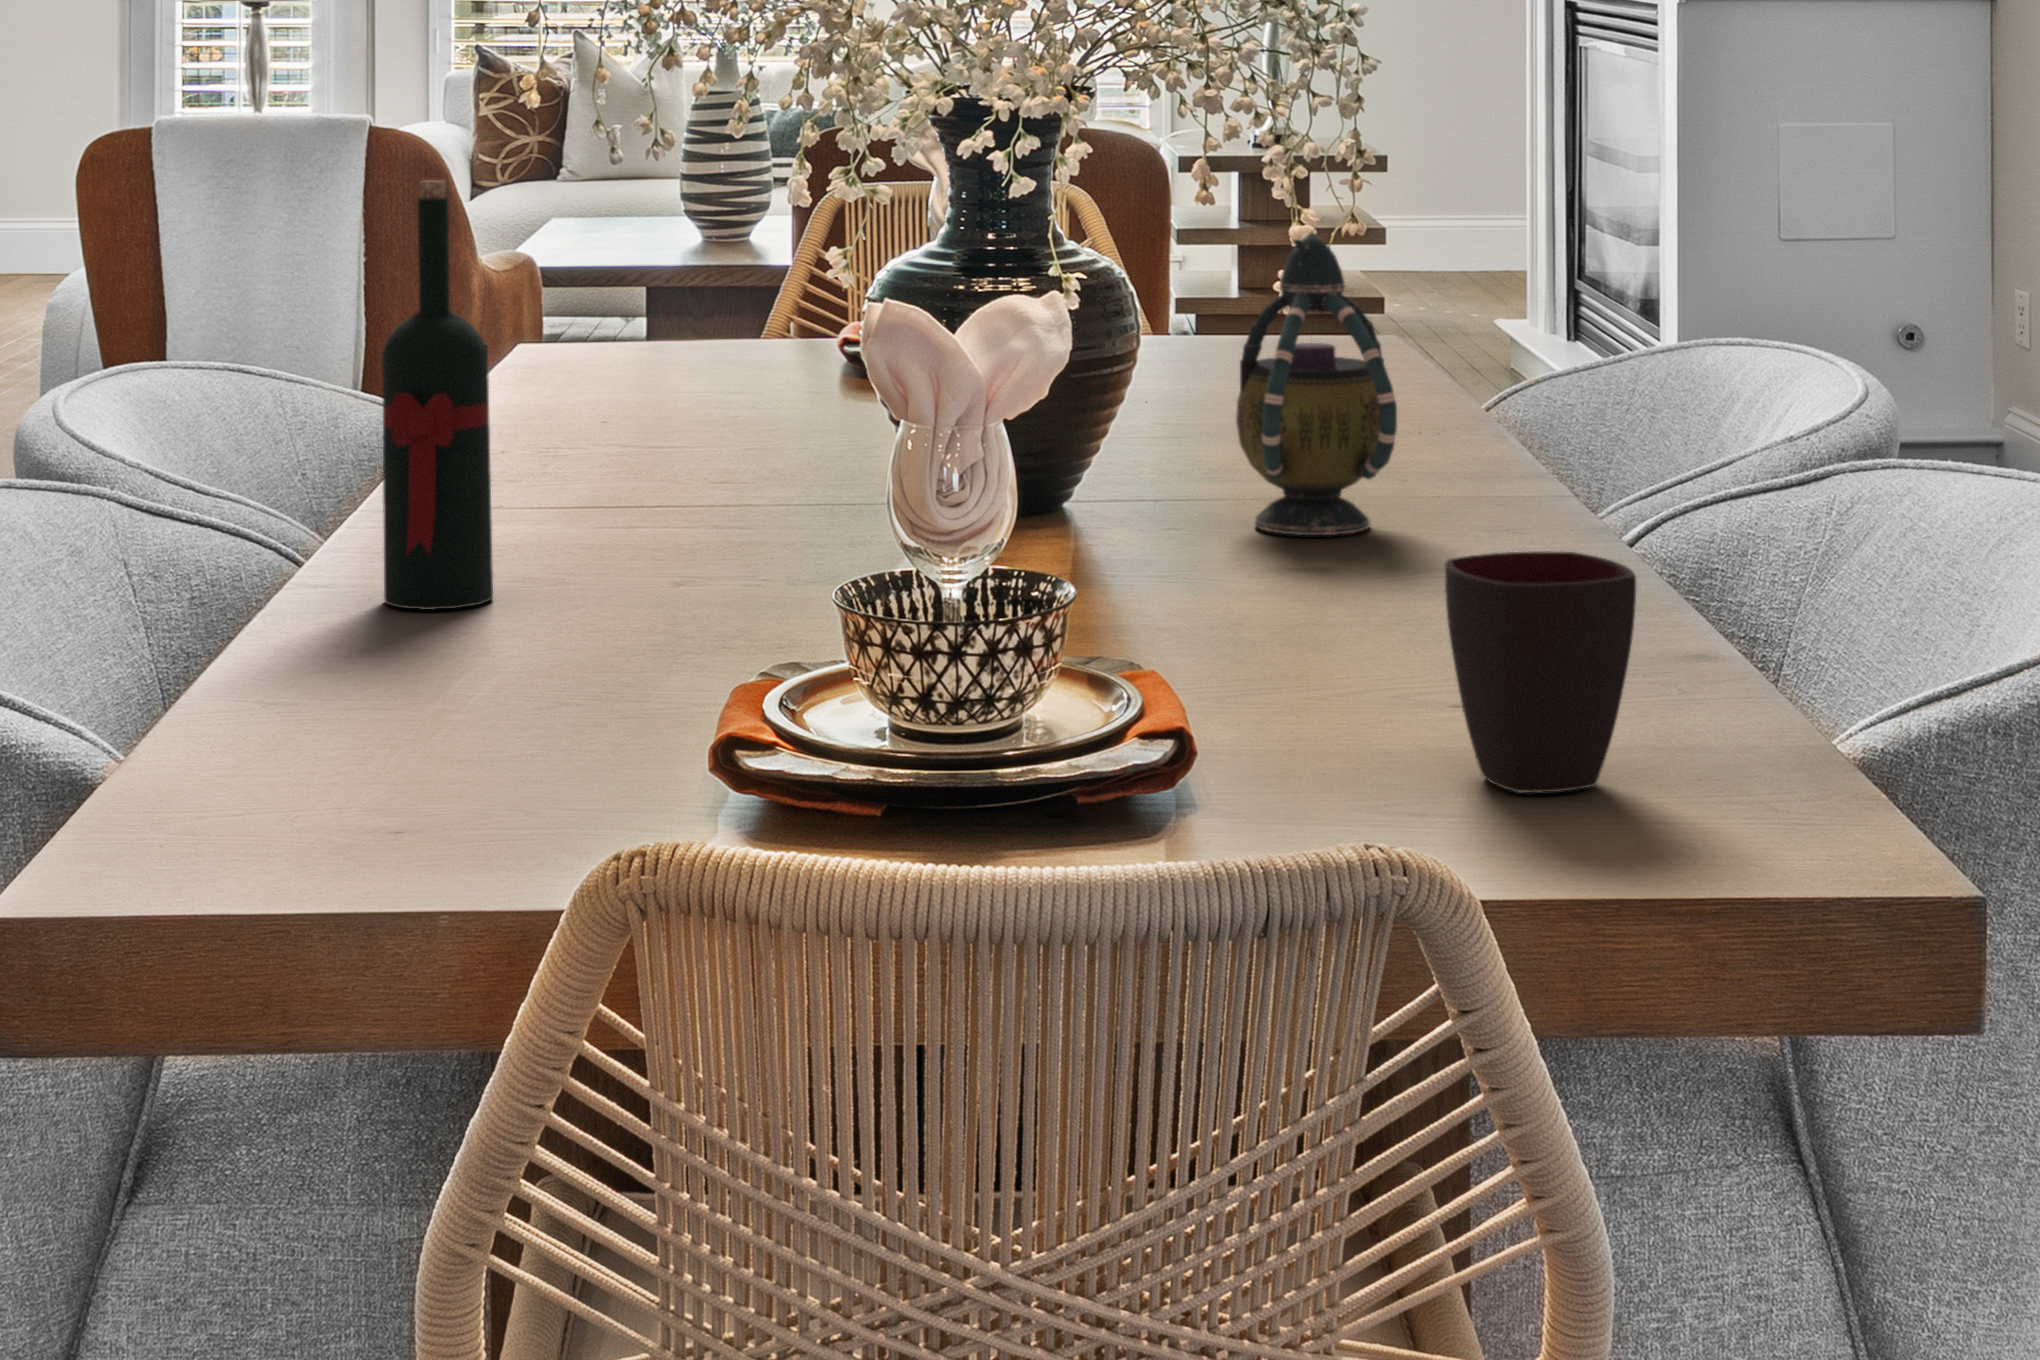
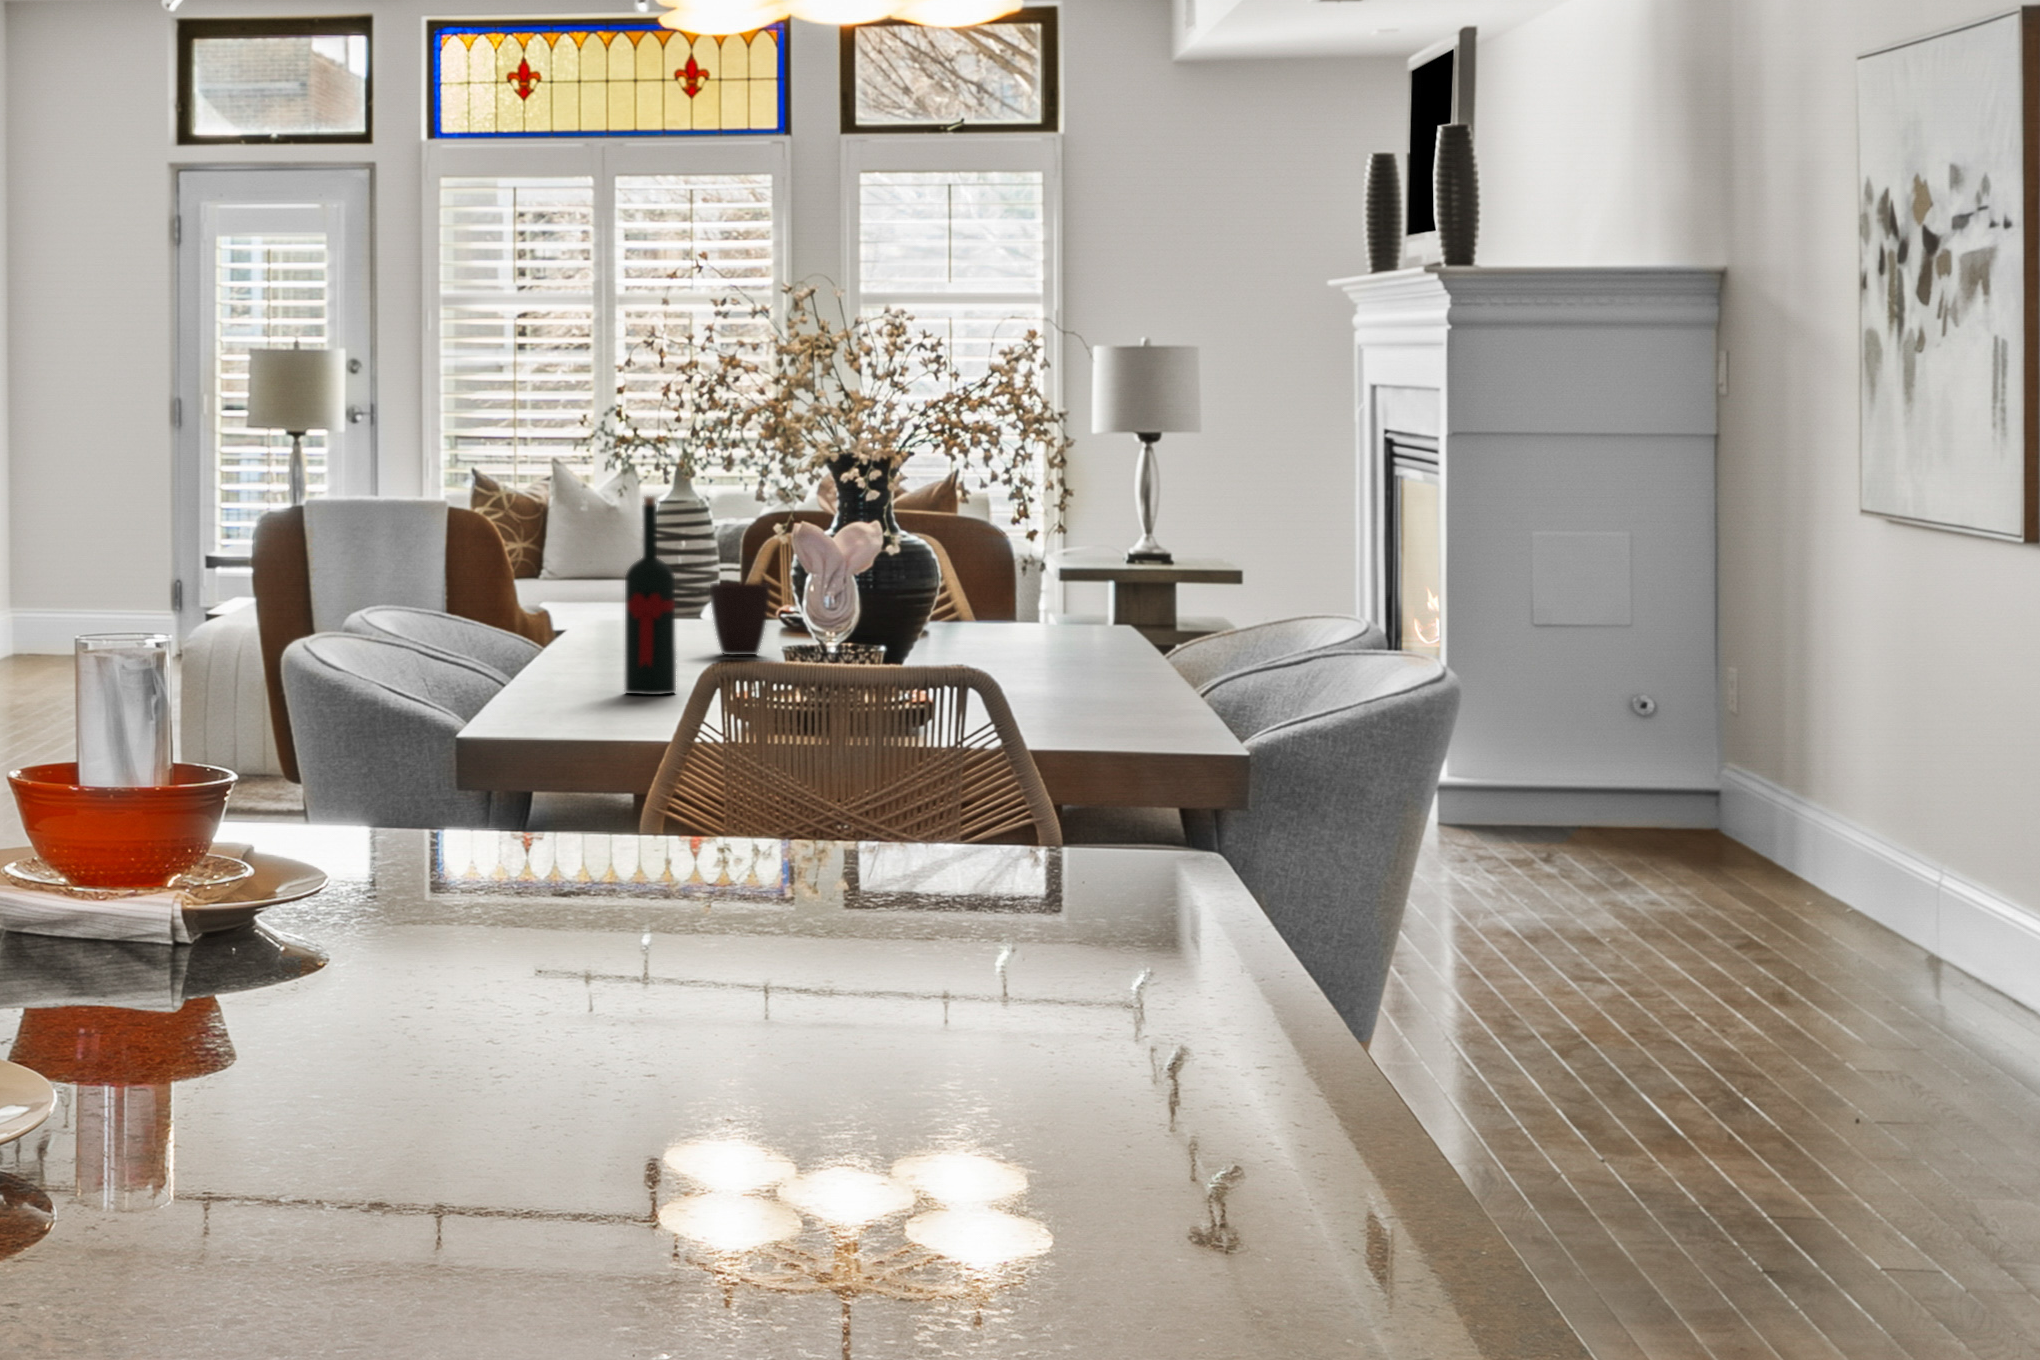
teapot: present [1236,232,1397,535] -> none [1036,530,1116,680]
cup: present [1445,551,1636,793] -> present [710,582,770,655]

